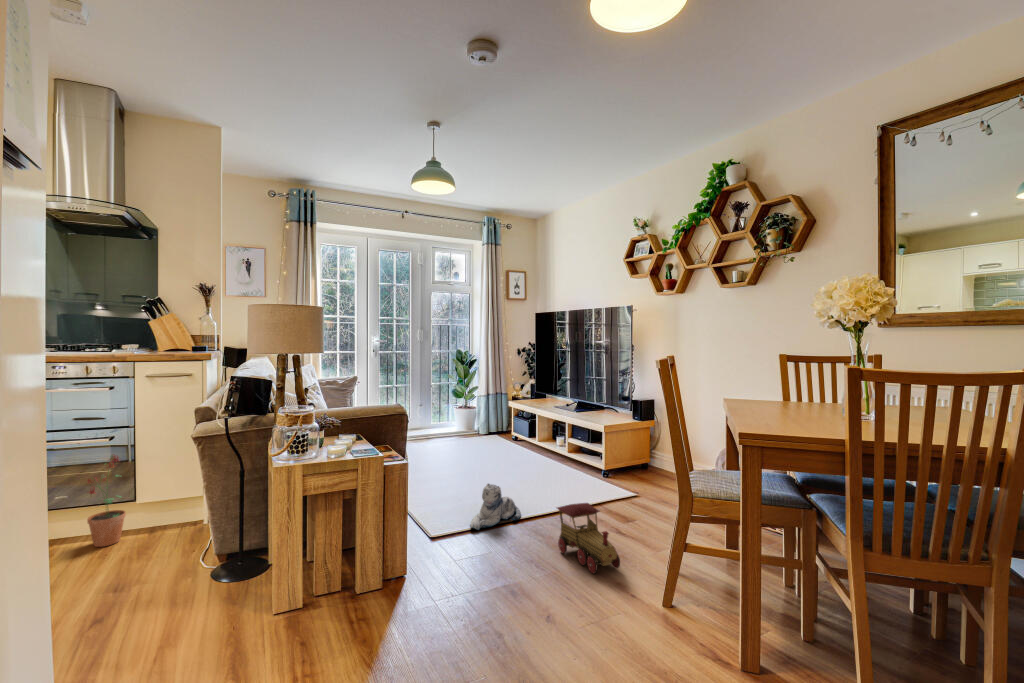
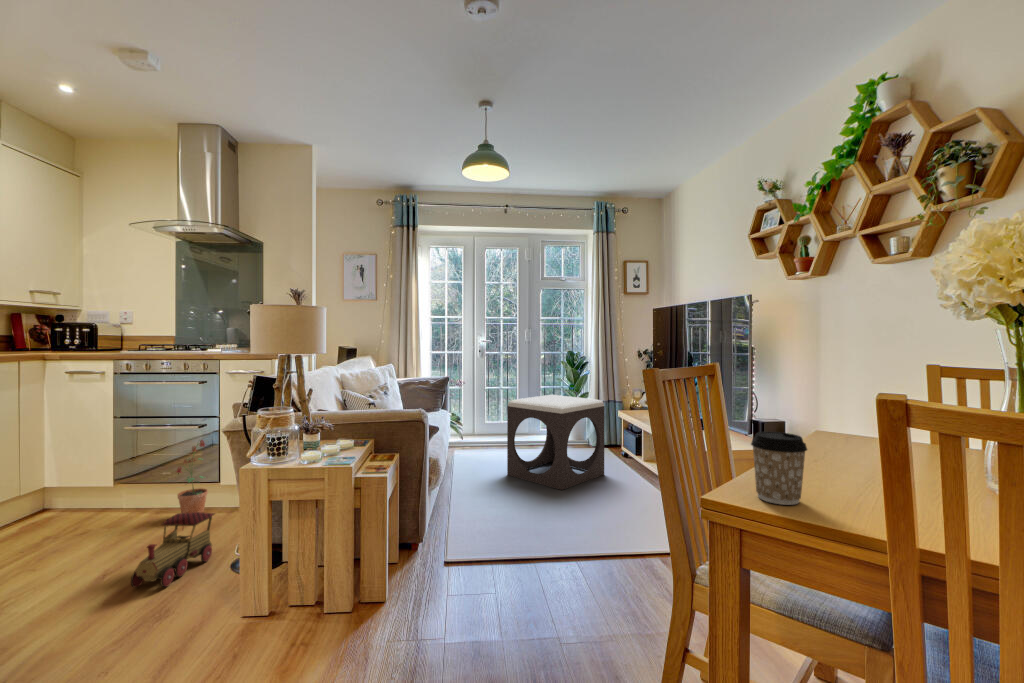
footstool: none [429,389,511,471] -> present [507,395,605,490]
coffee cup: none [766,392,798,432] -> present [751,432,807,505]
plush toy: present [470,484,521,530] -> none [488,508,561,561]
toy train: present [557,503,620,574] -> present [131,512,215,587]

